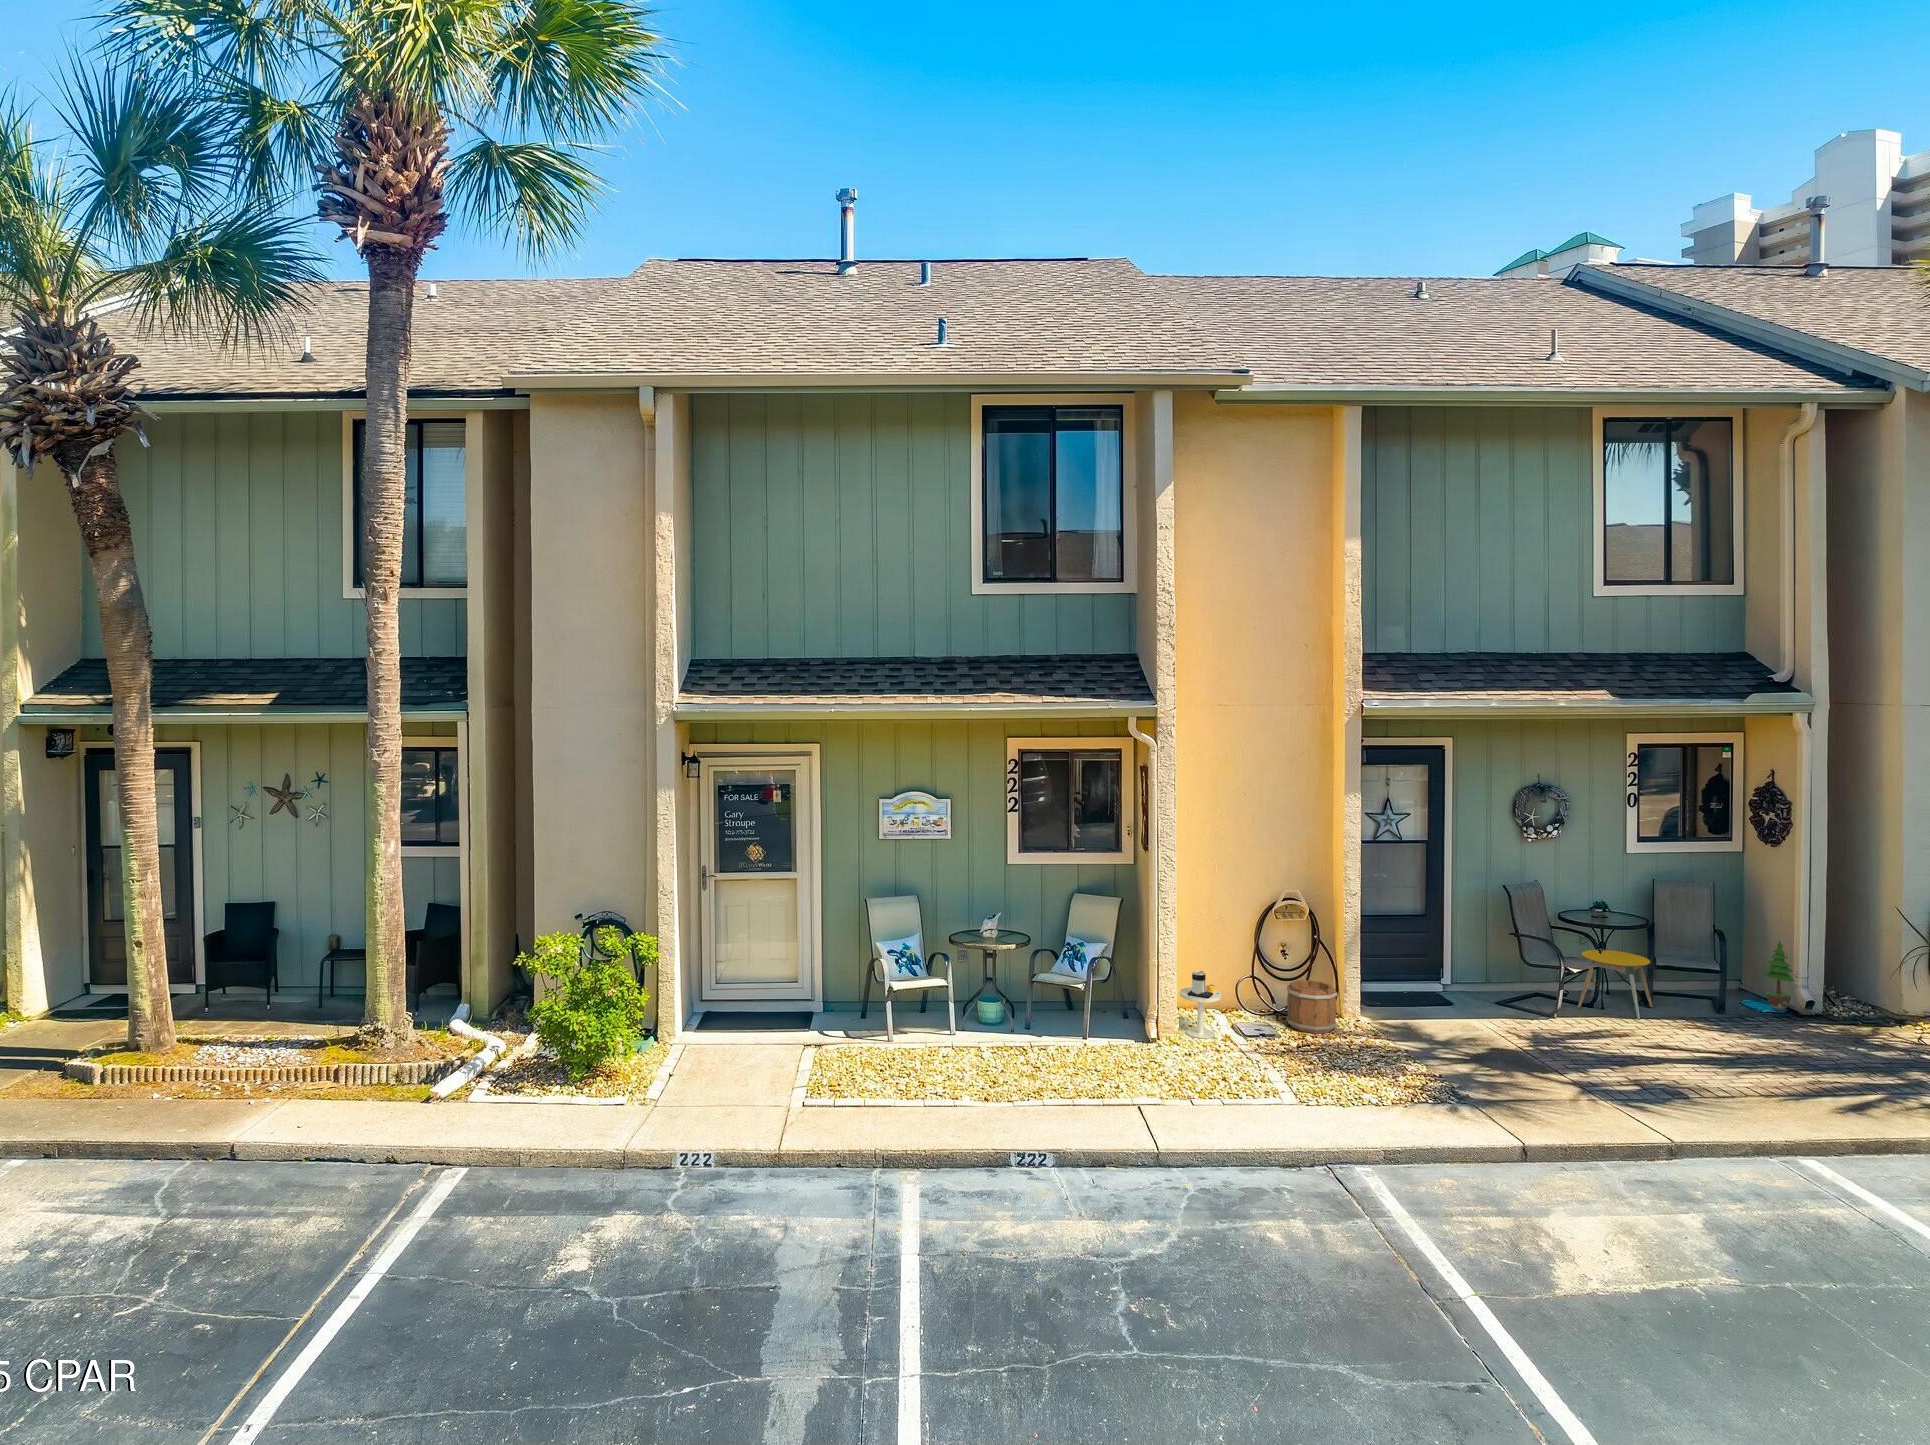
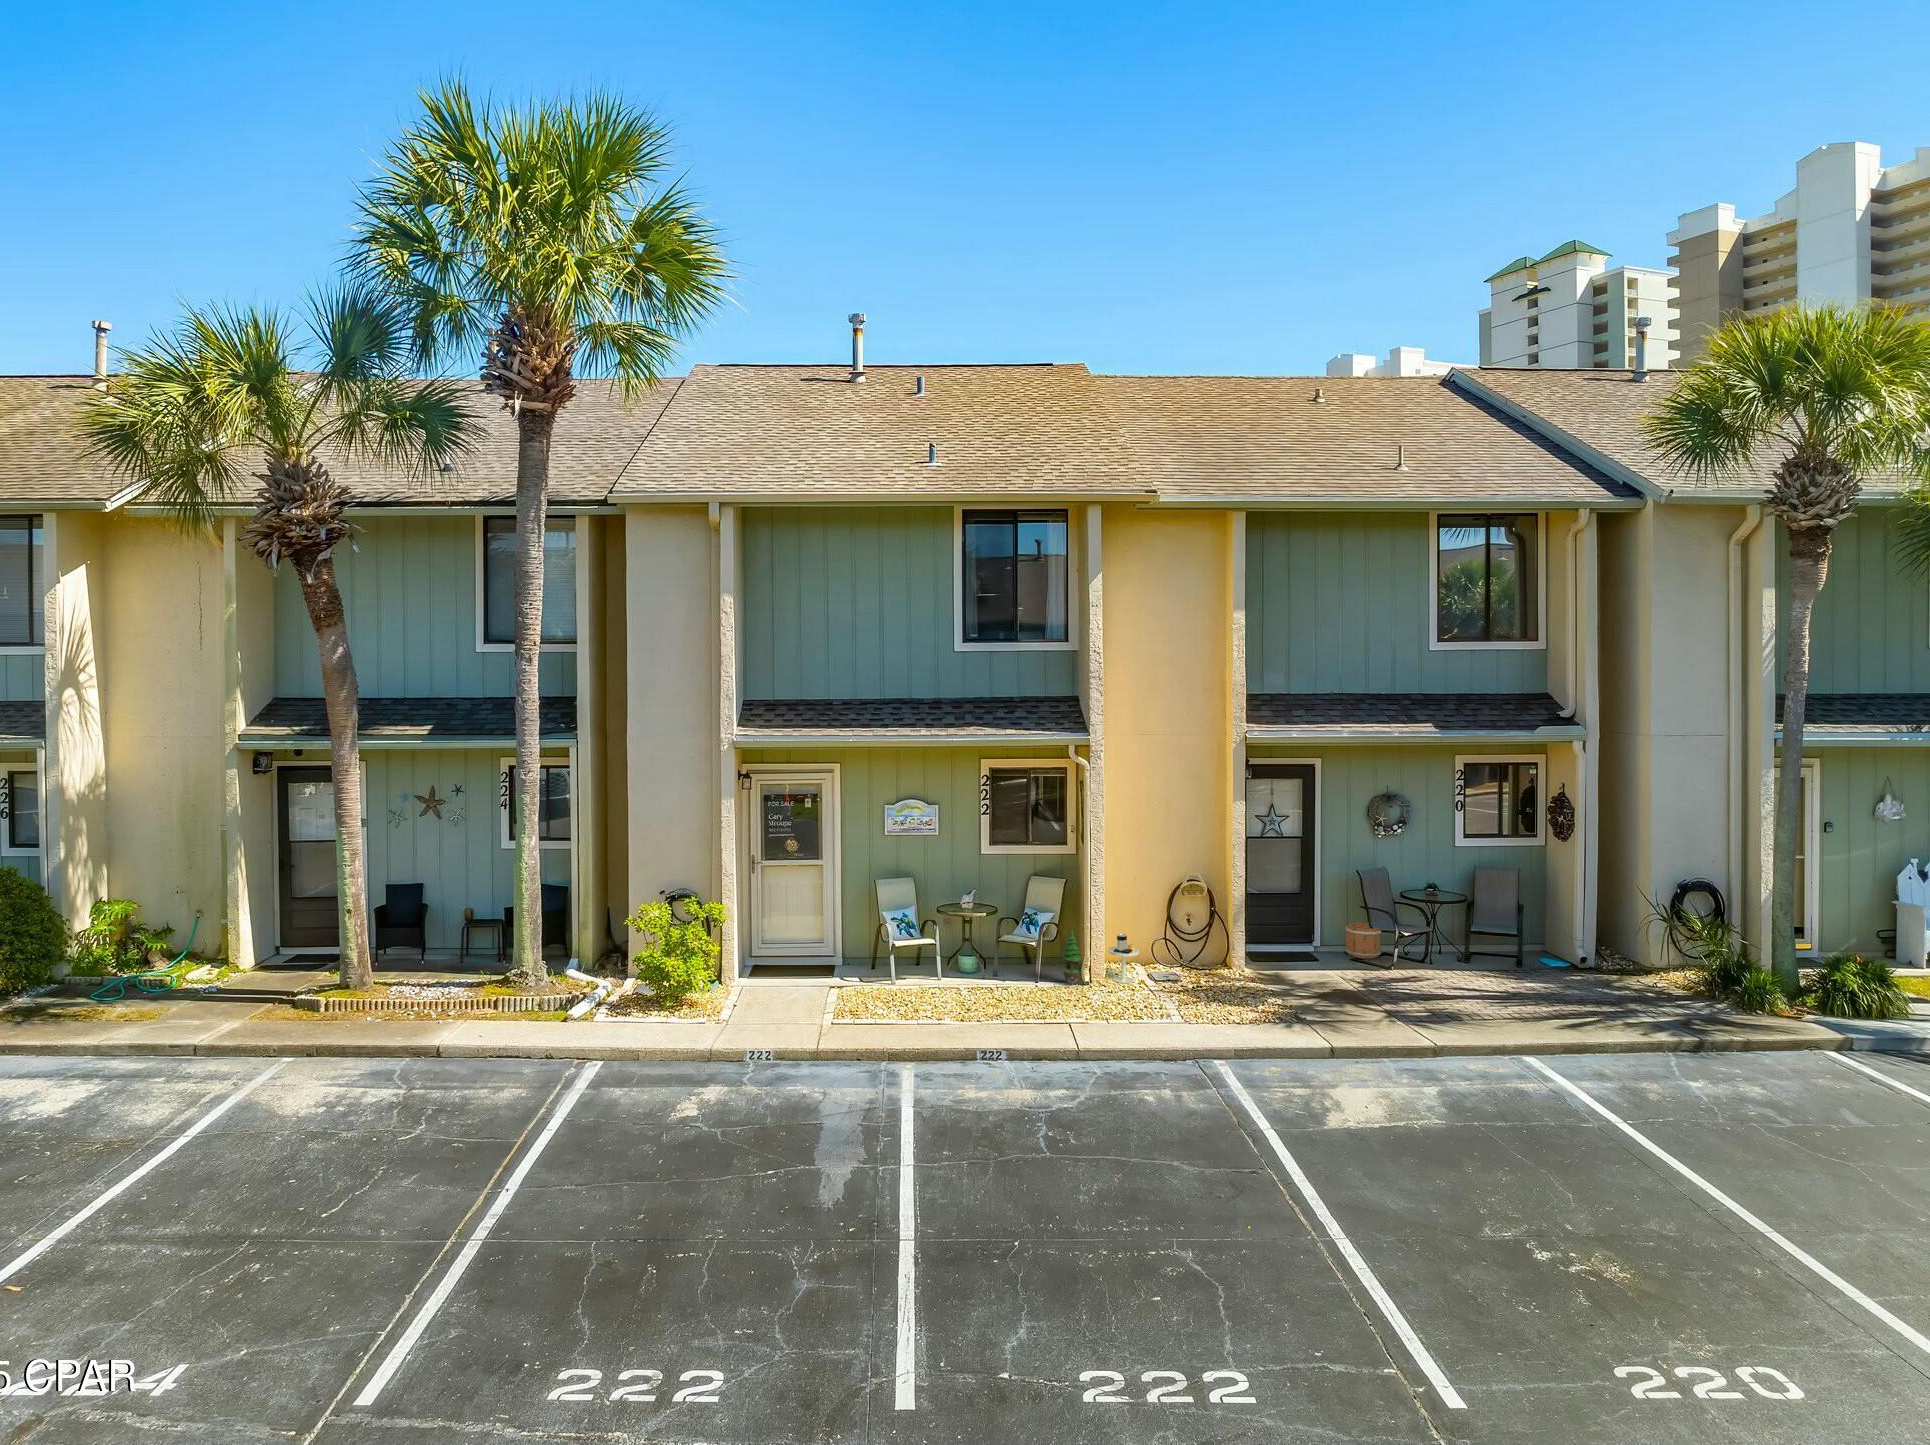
potted tree: present [1764,941,1794,1011] -> present [1062,929,1081,984]
stool: present [1578,950,1653,1019] -> none [1412,920,1469,971]
bucket: present [1286,980,1337,1033] -> present [1345,923,1381,959]

